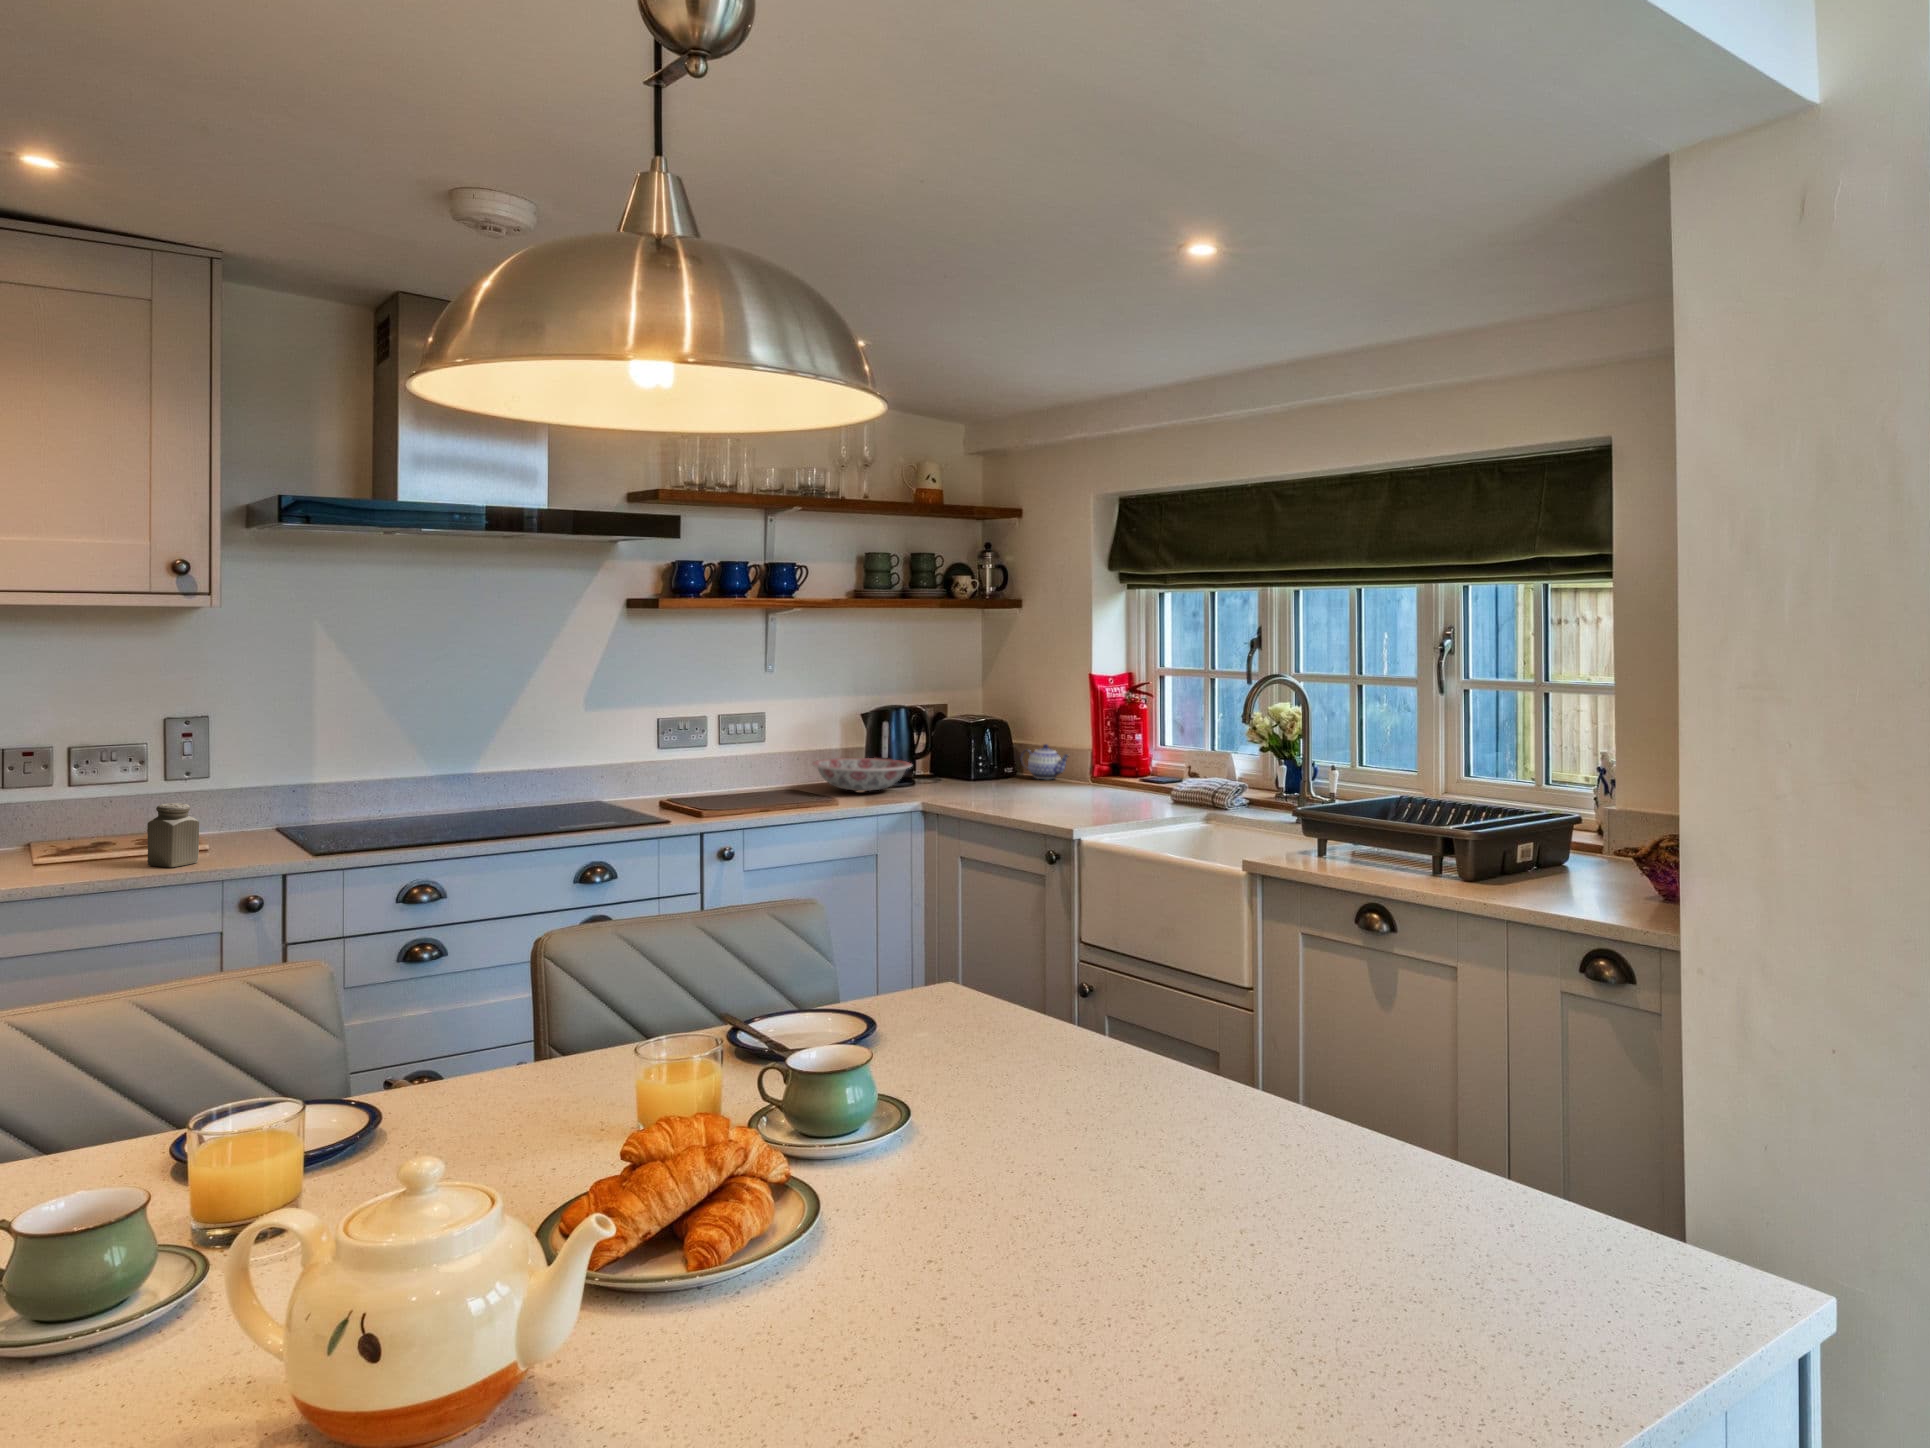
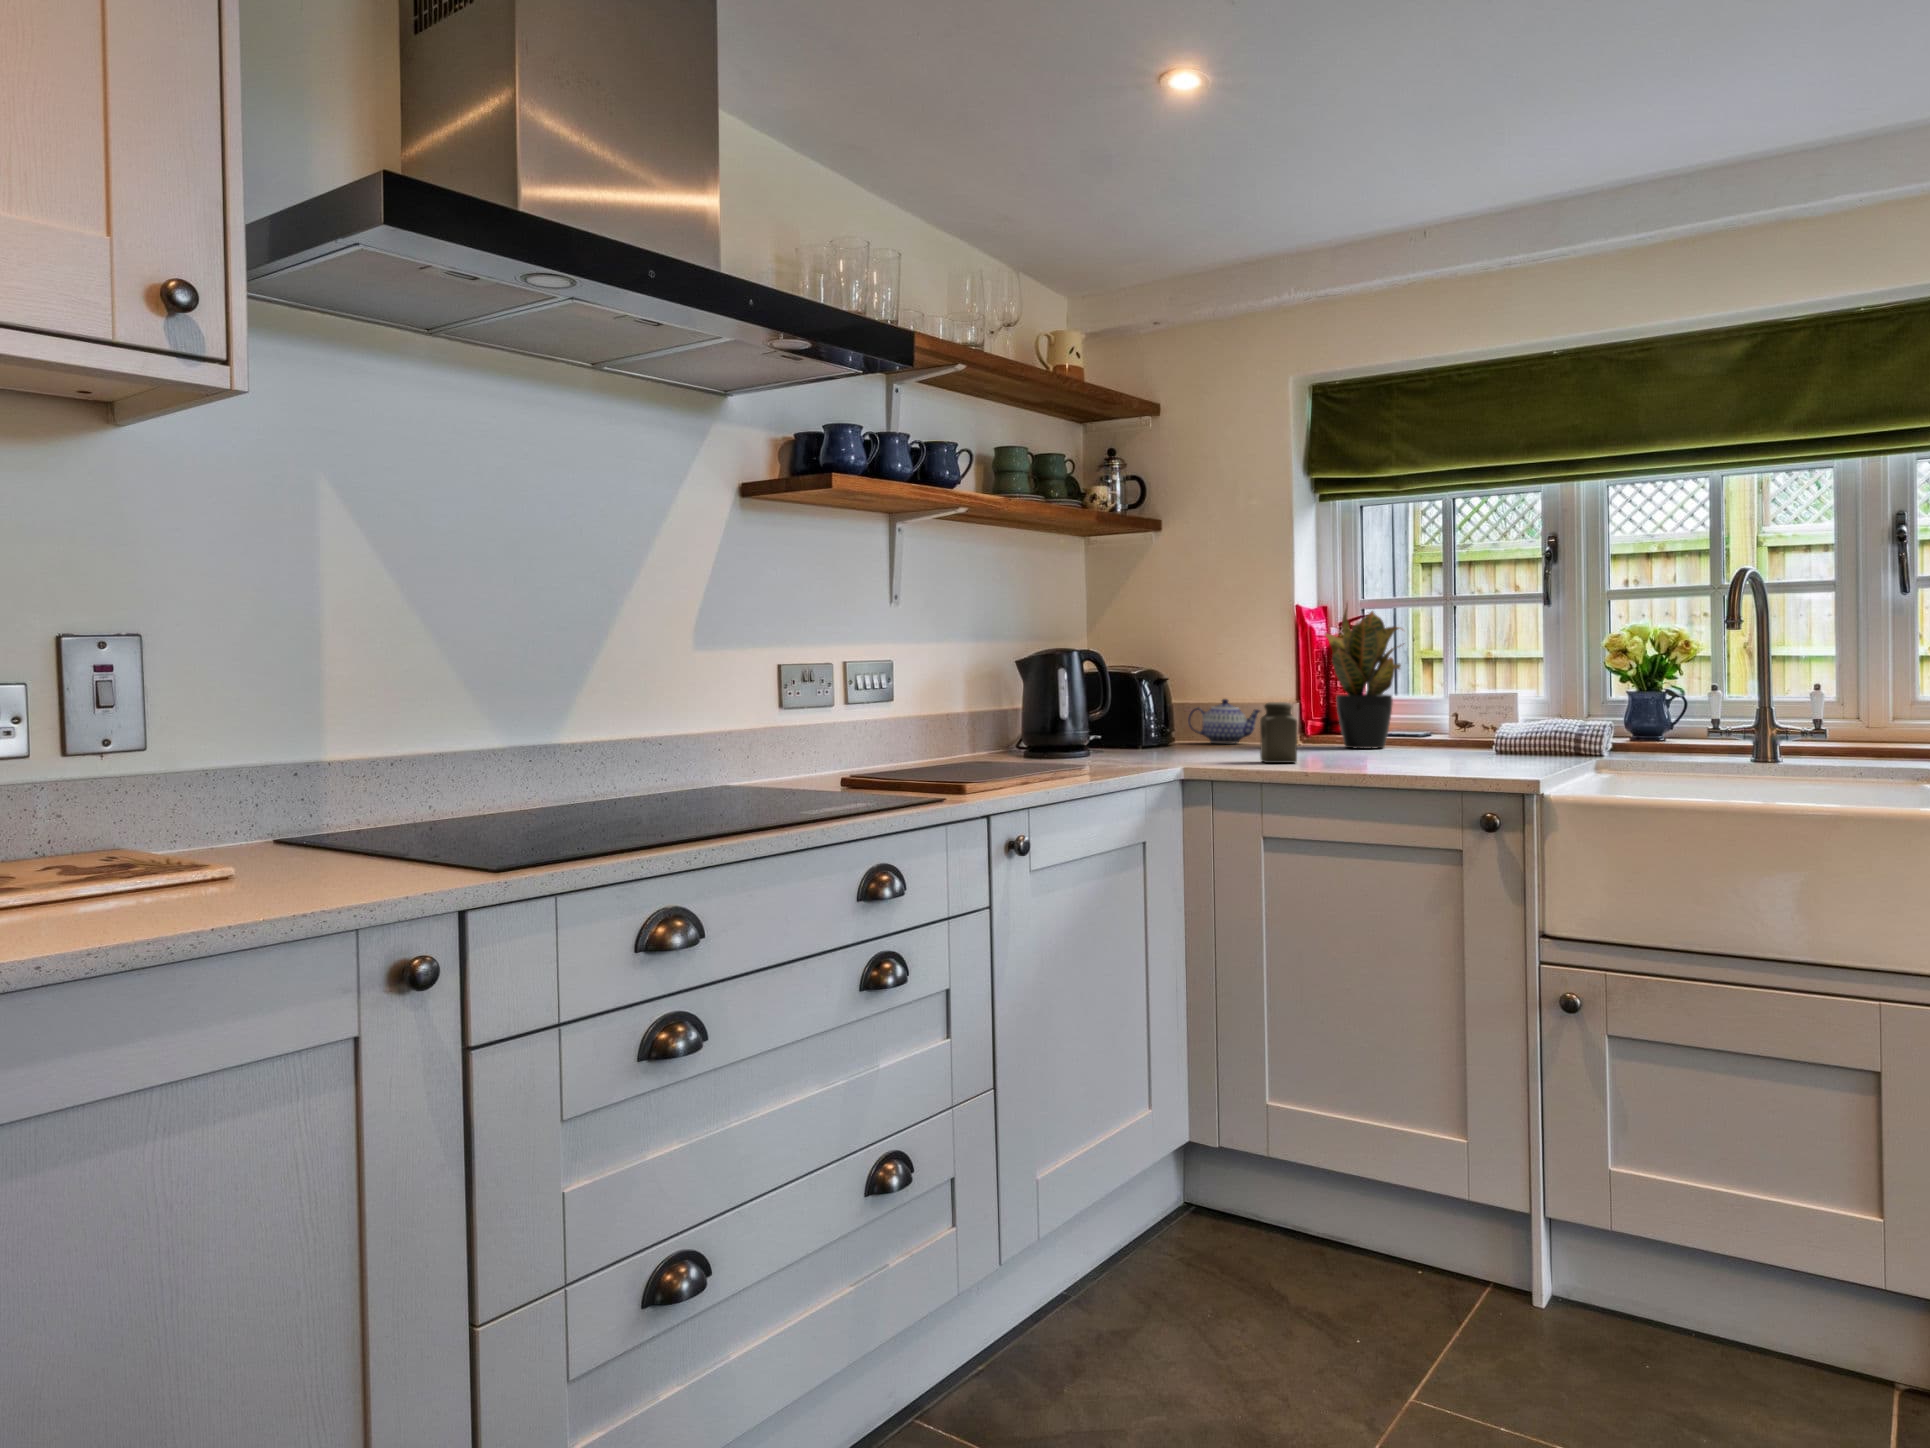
potted plant: none [1088,673,1161,794] -> present [1325,604,1401,749]
ceramic bowl: present [812,758,912,792] -> none [994,720,1135,762]
salt shaker: present [147,803,199,867] -> present [1260,702,1297,763]

